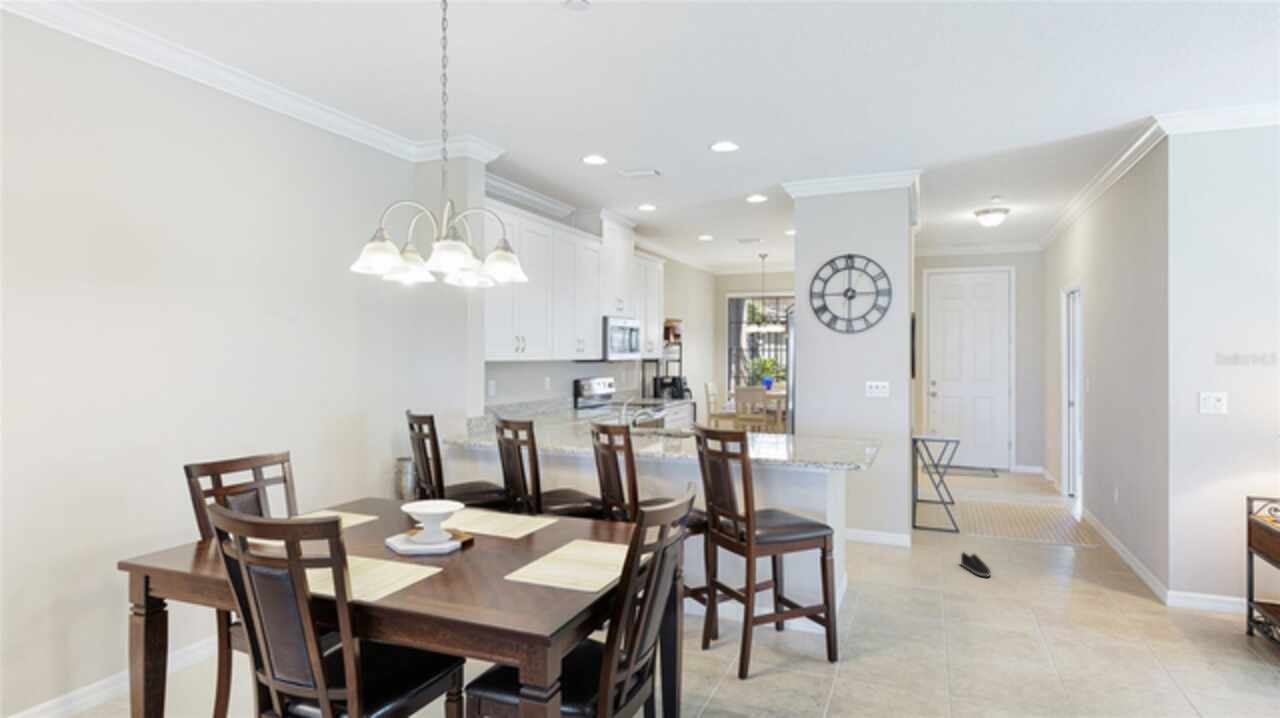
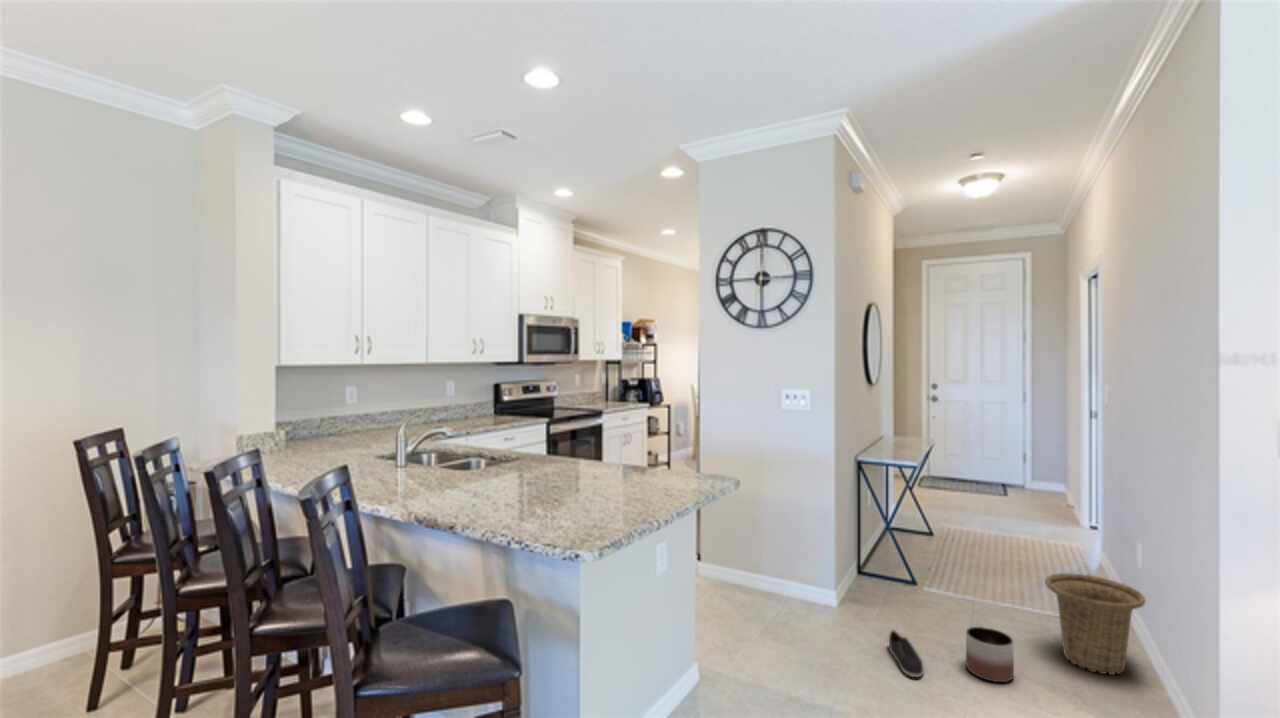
basket: none [1062,508,1127,570] -> present [1045,573,1145,675]
planter: none [1015,544,1048,576] -> present [966,627,1014,682]

